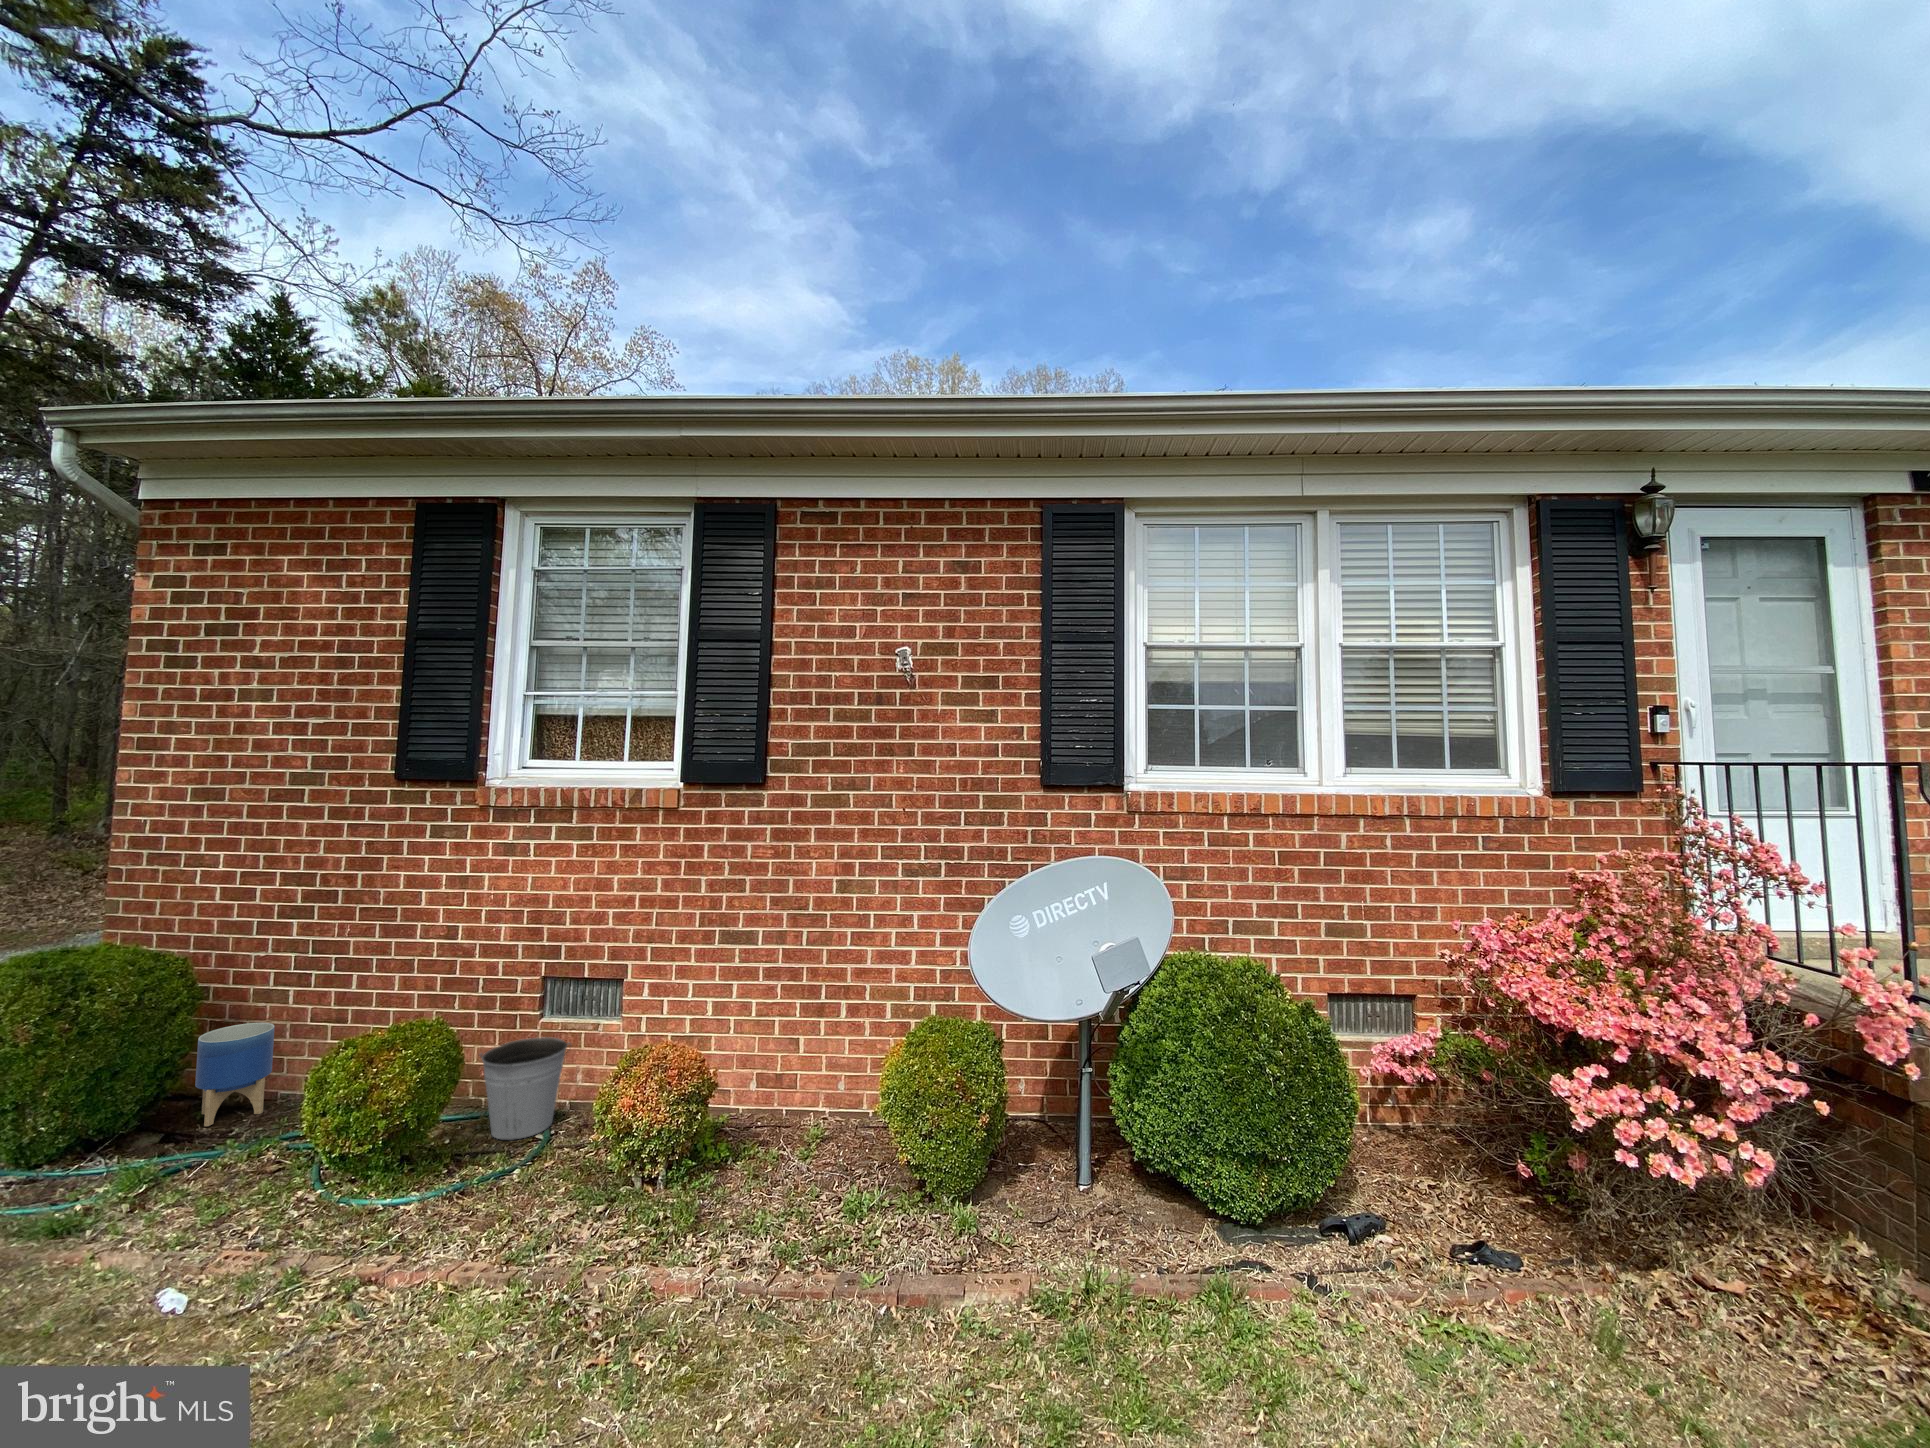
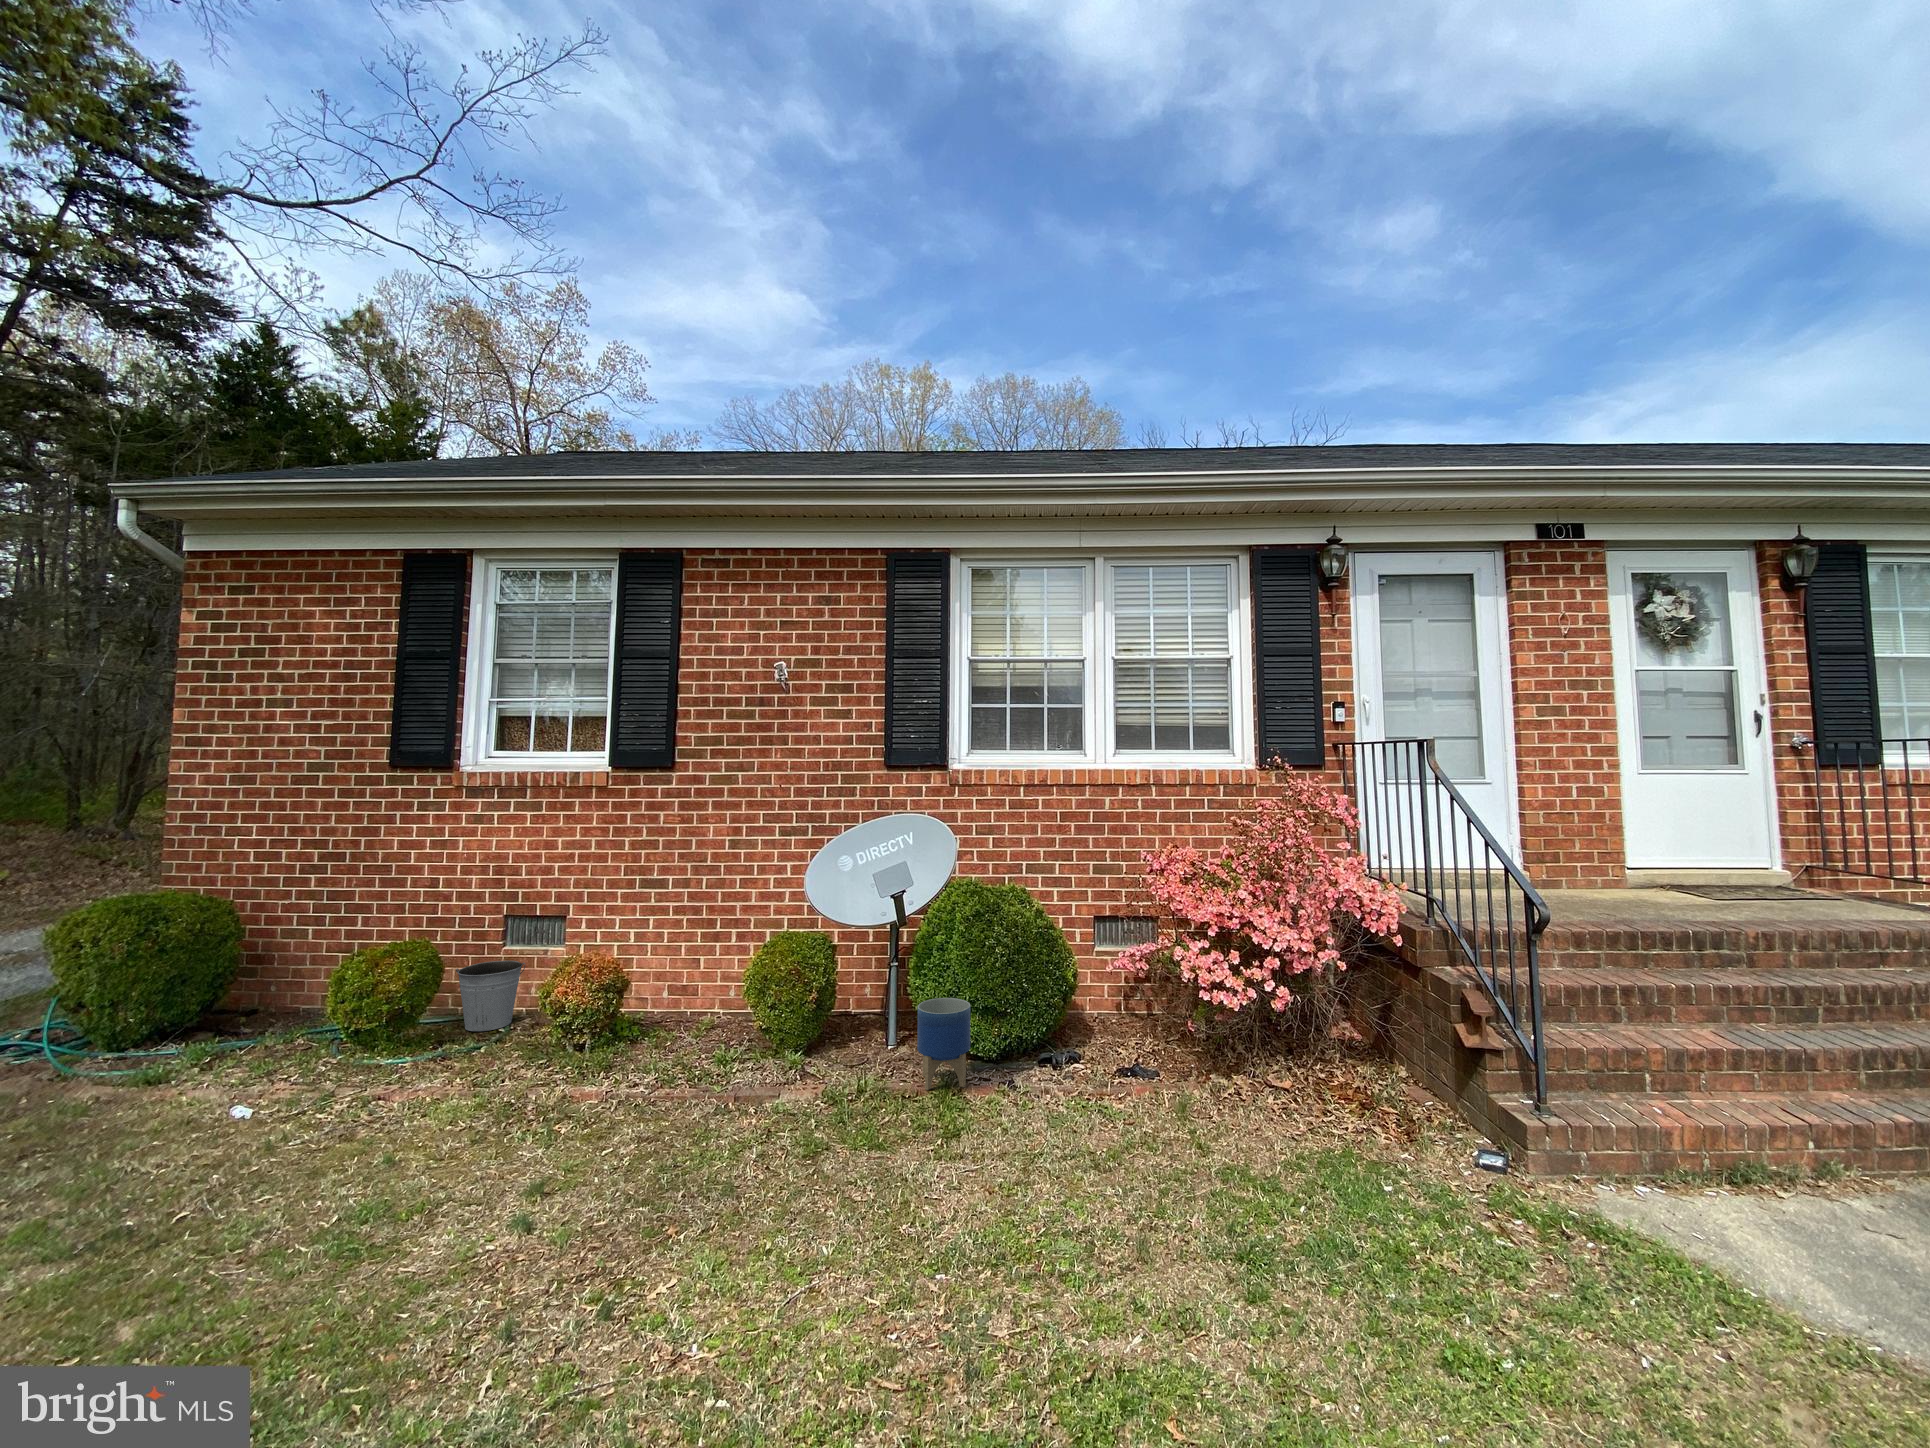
planter: present [195,1023,275,1126] -> present [917,998,970,1090]

